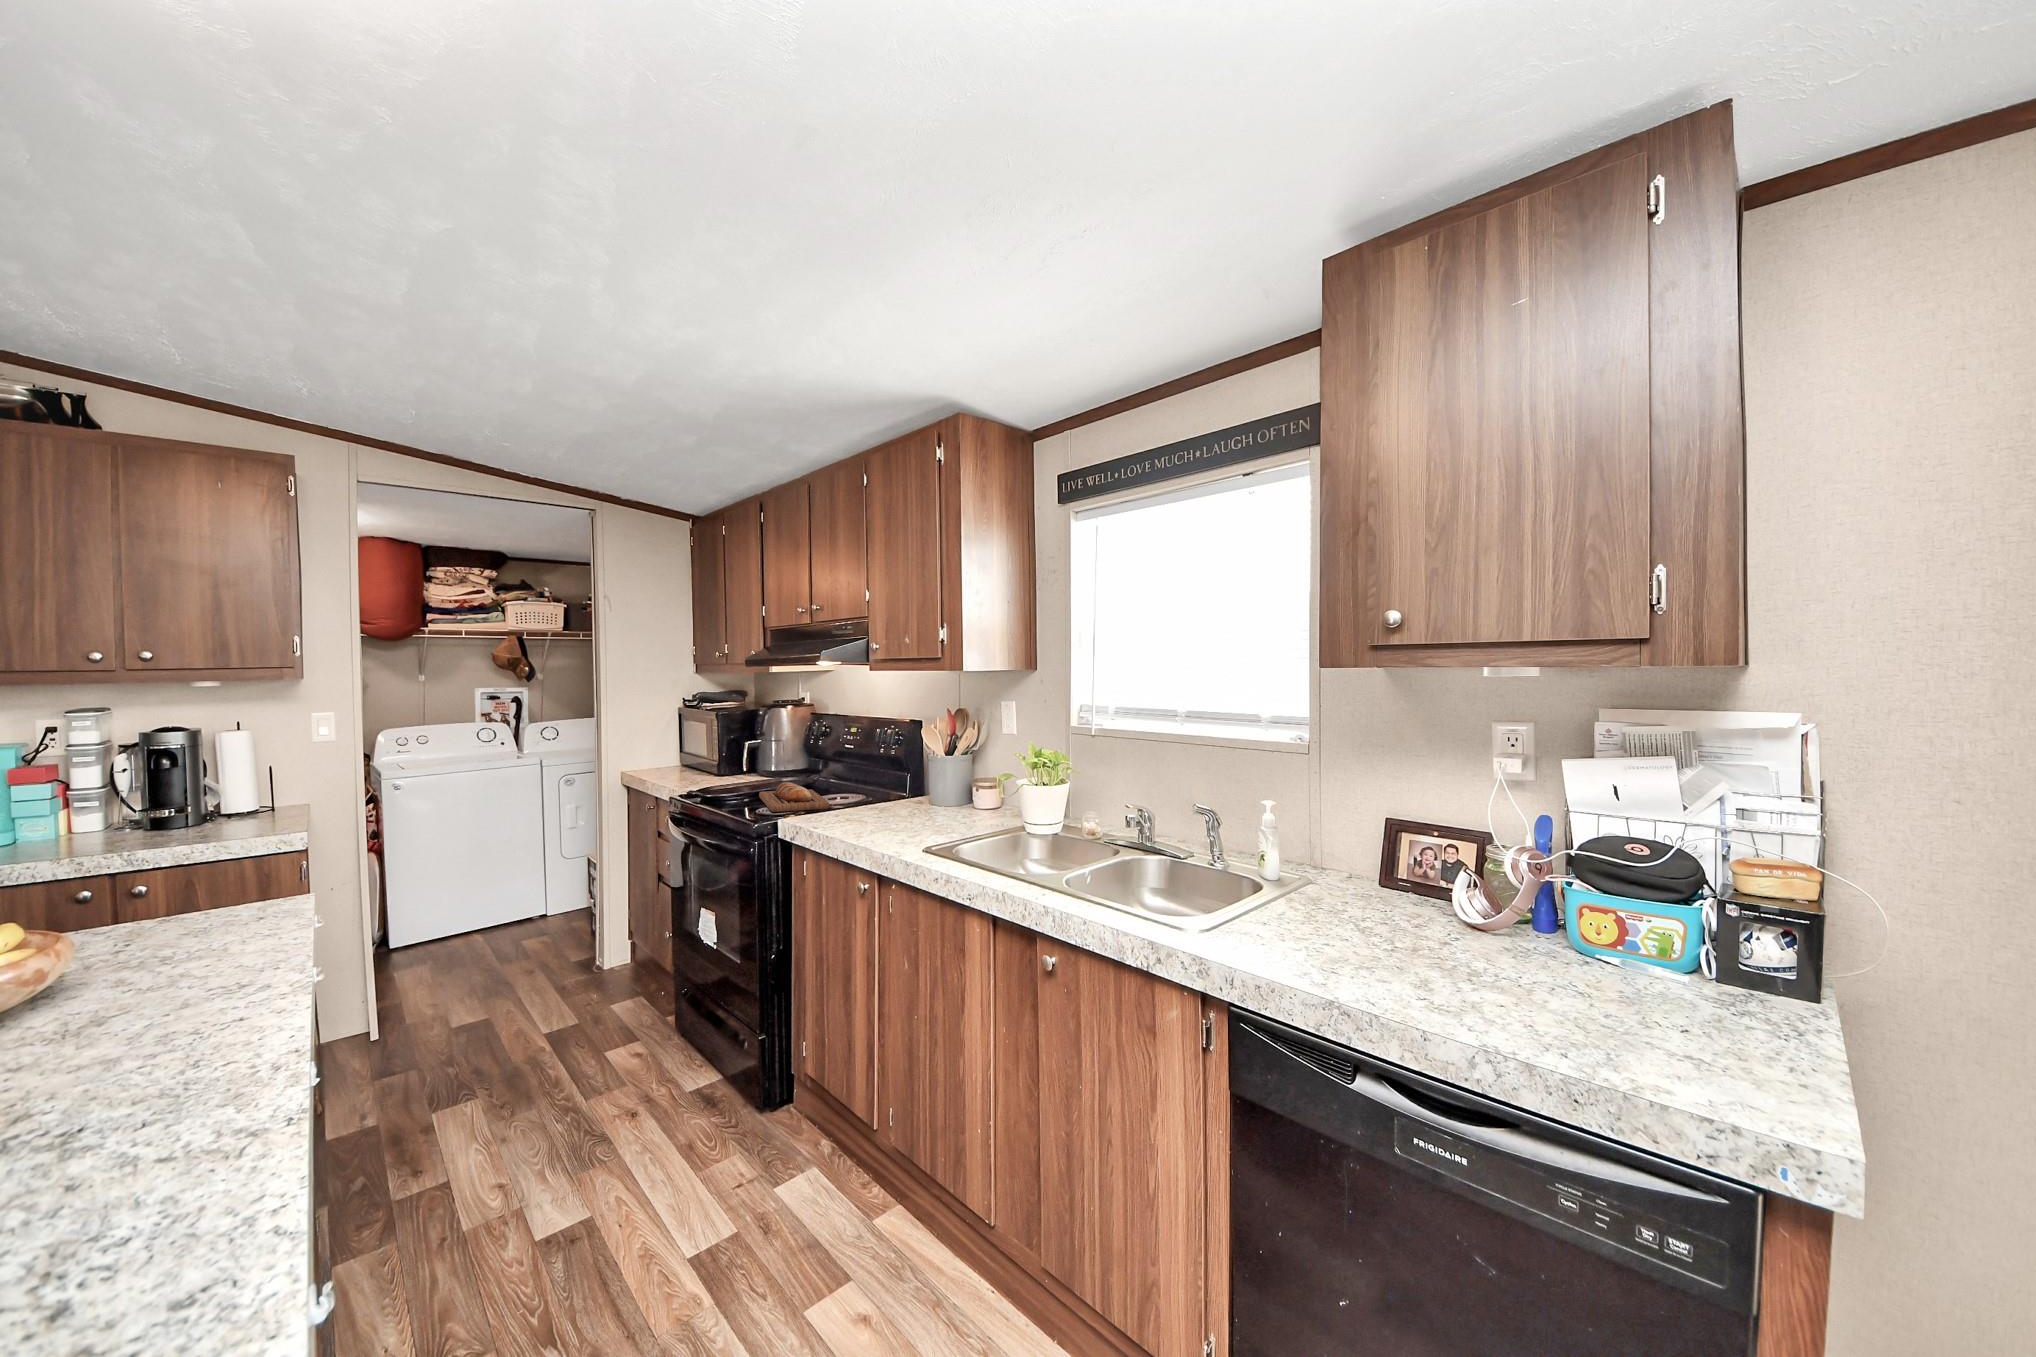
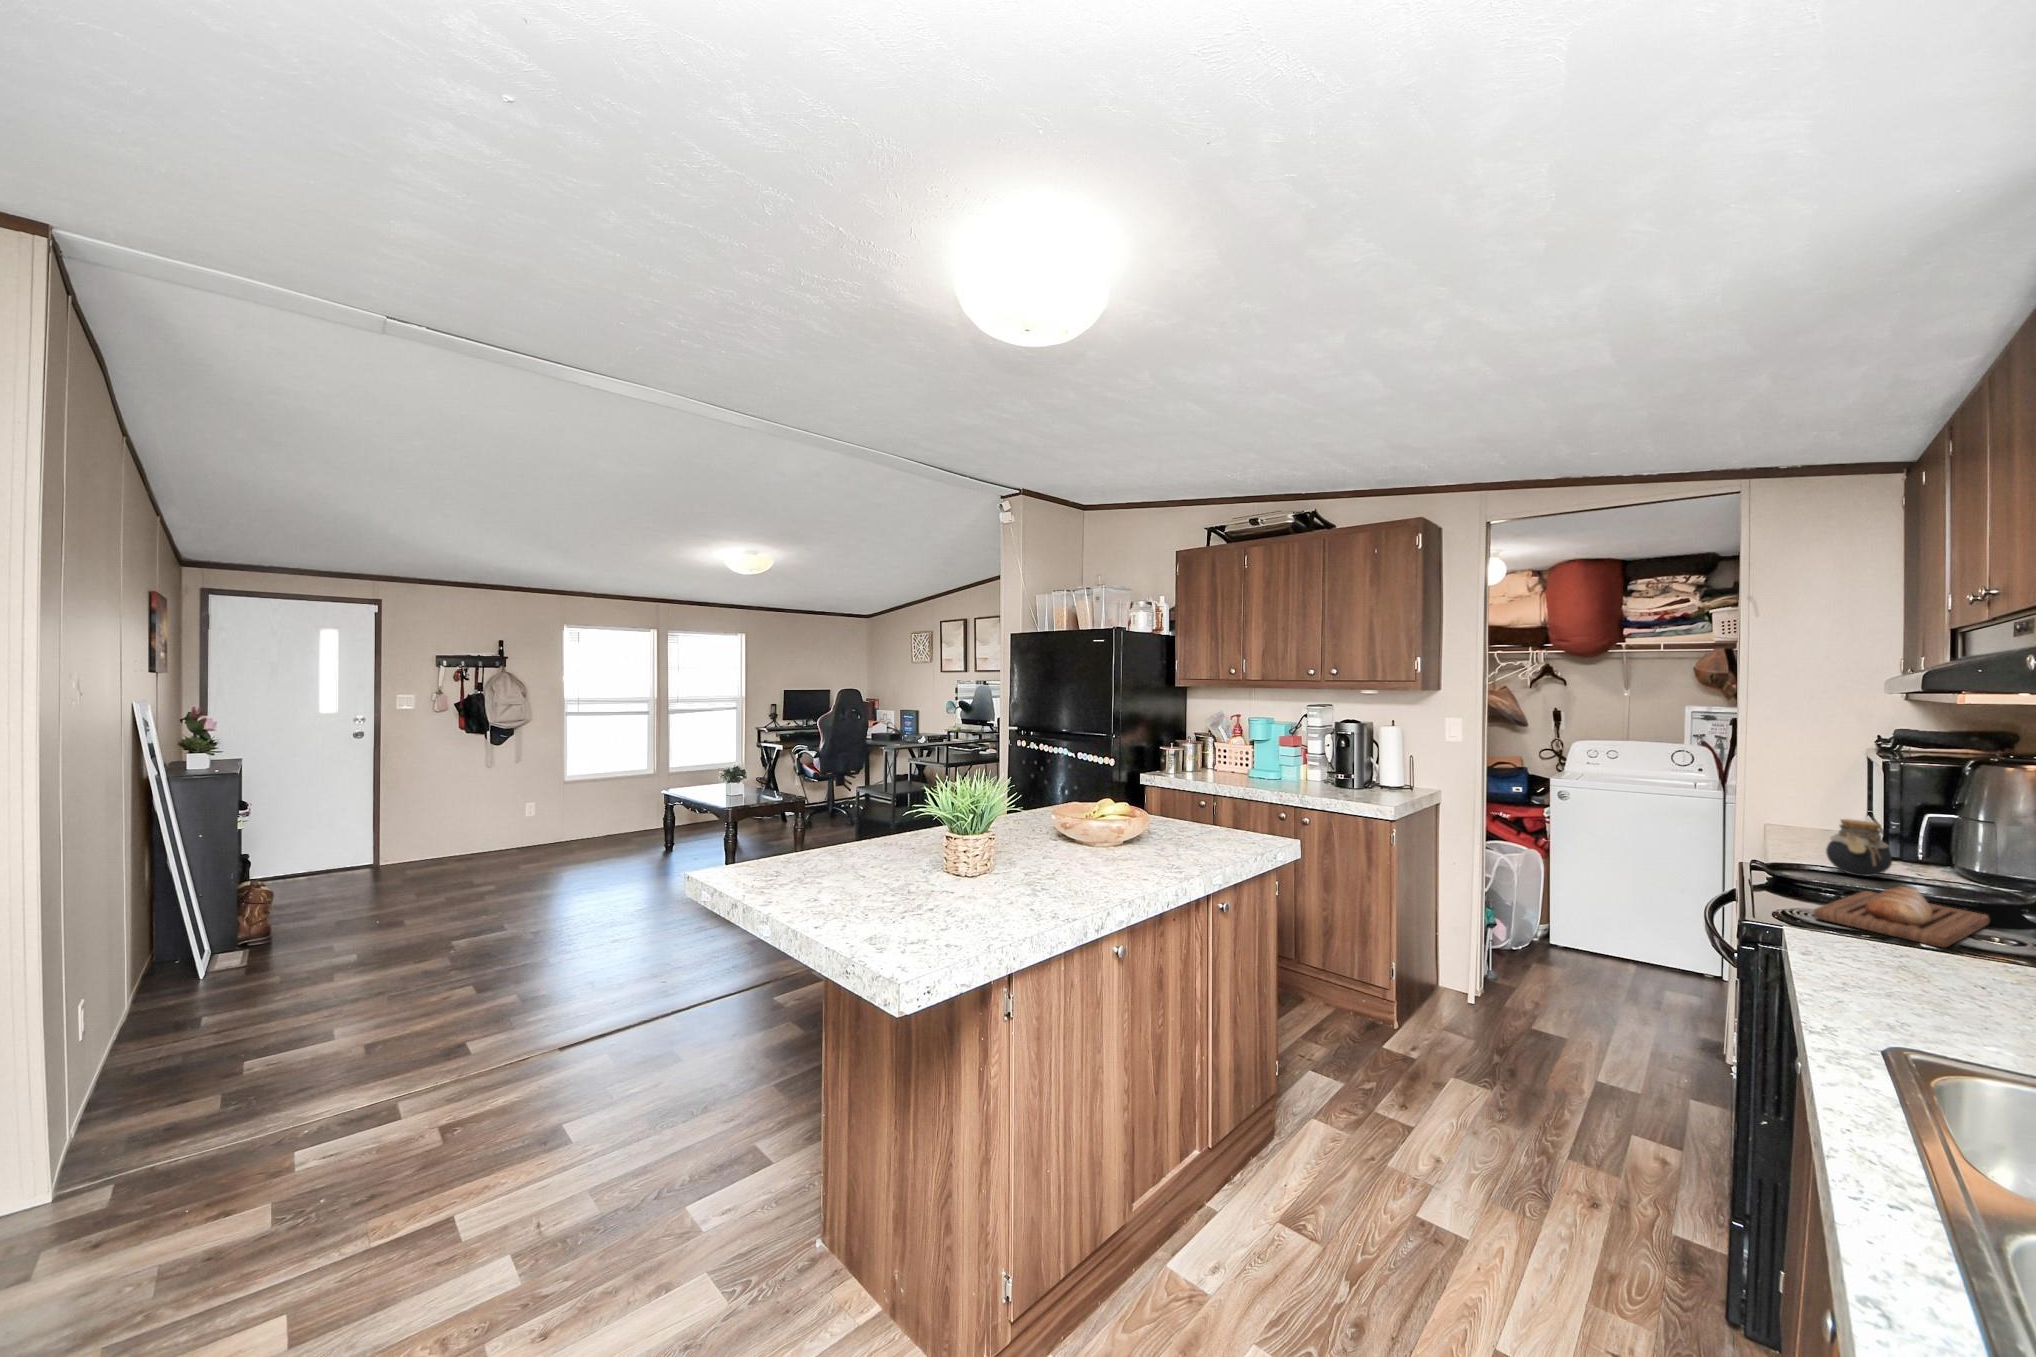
jar: none [711,751,743,788] -> present [1826,819,1892,876]

